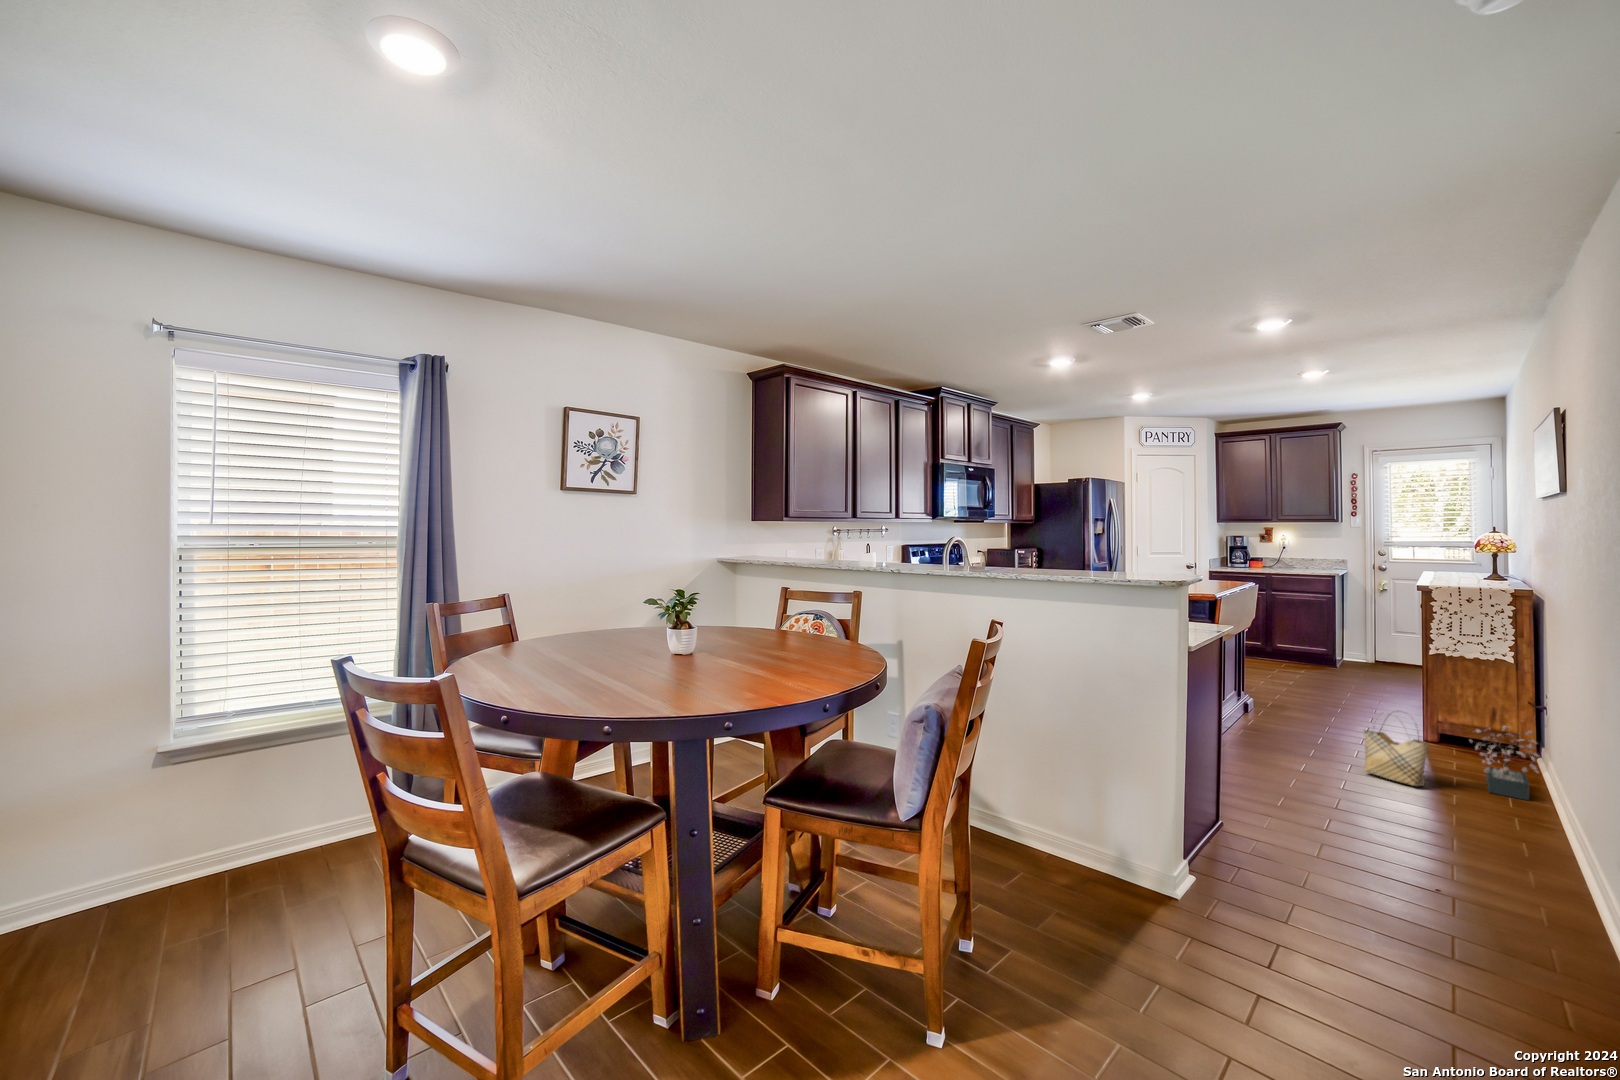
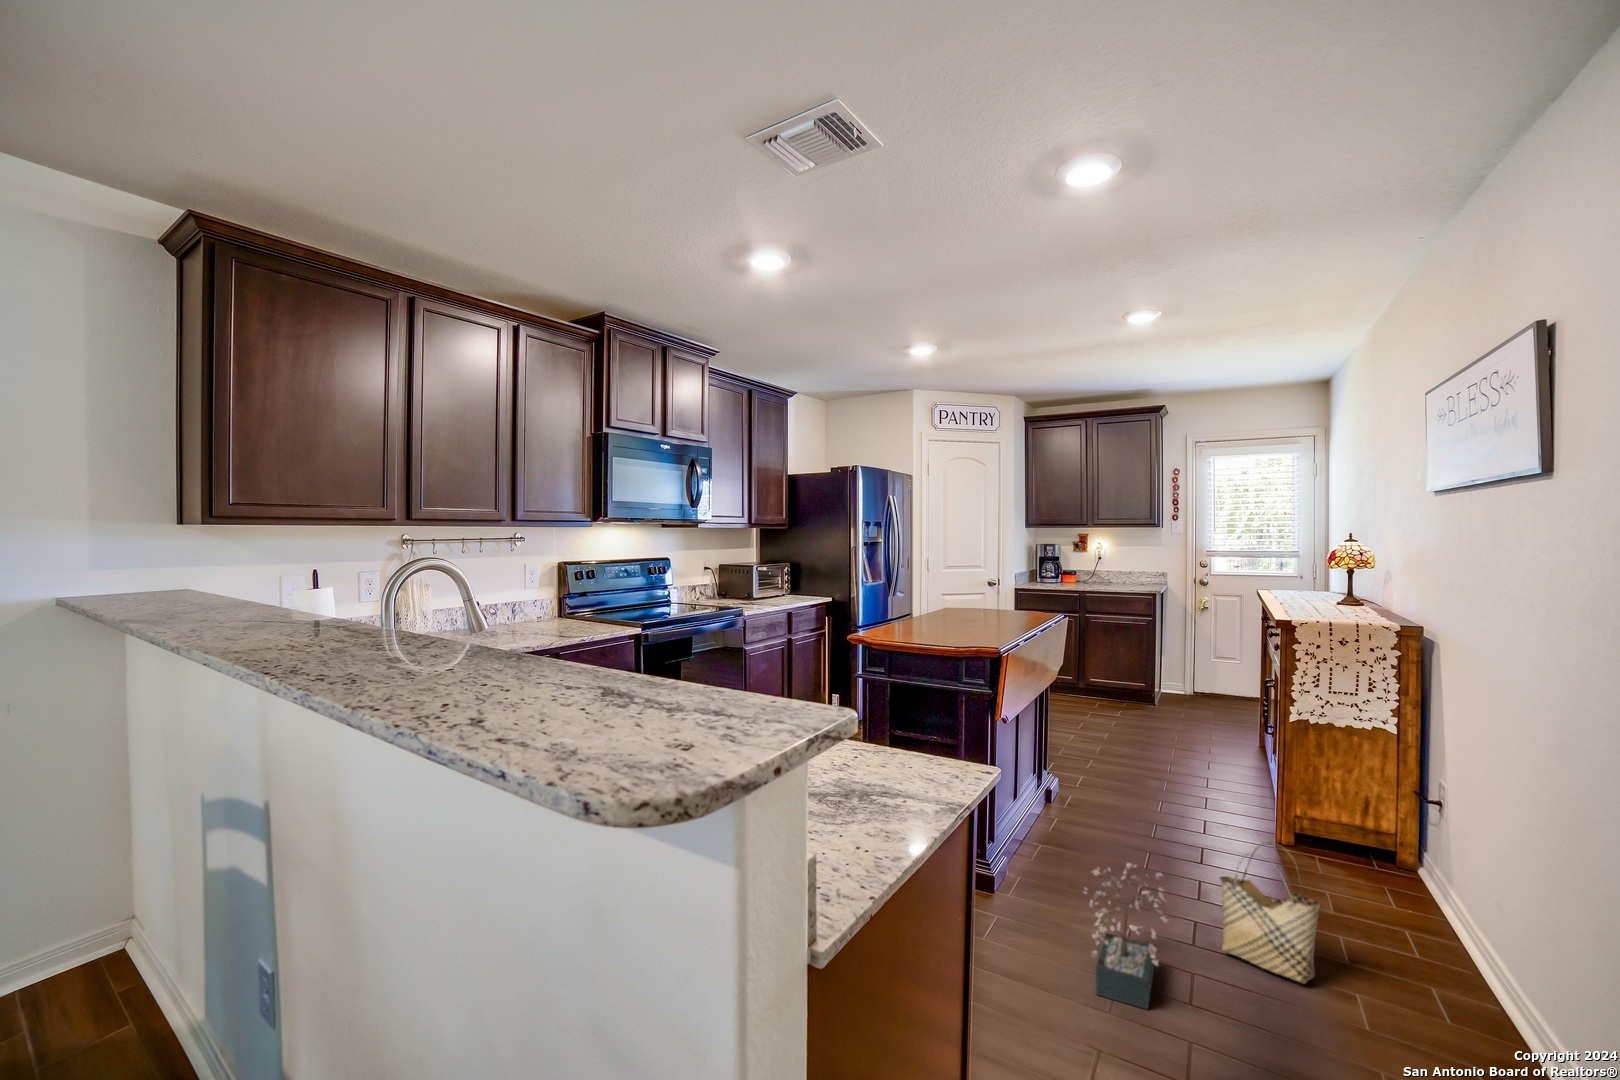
decorative plant: present [1470,726,1539,800] -> present [1084,863,1169,1009]

